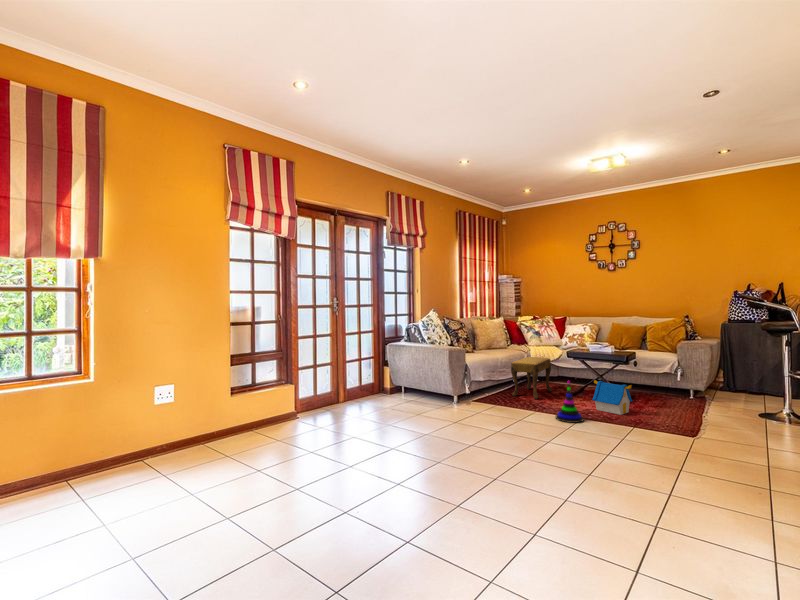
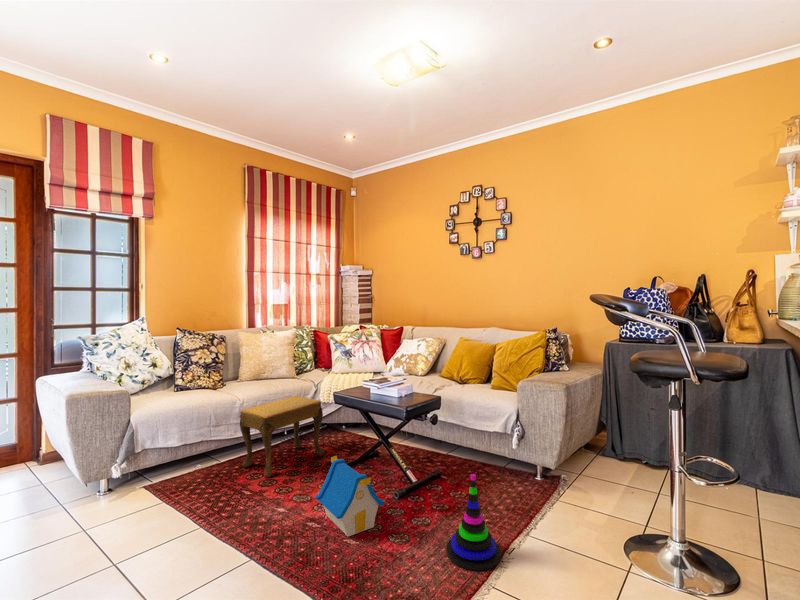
stacking toy: present [556,381,584,423] -> present [446,474,501,571]

